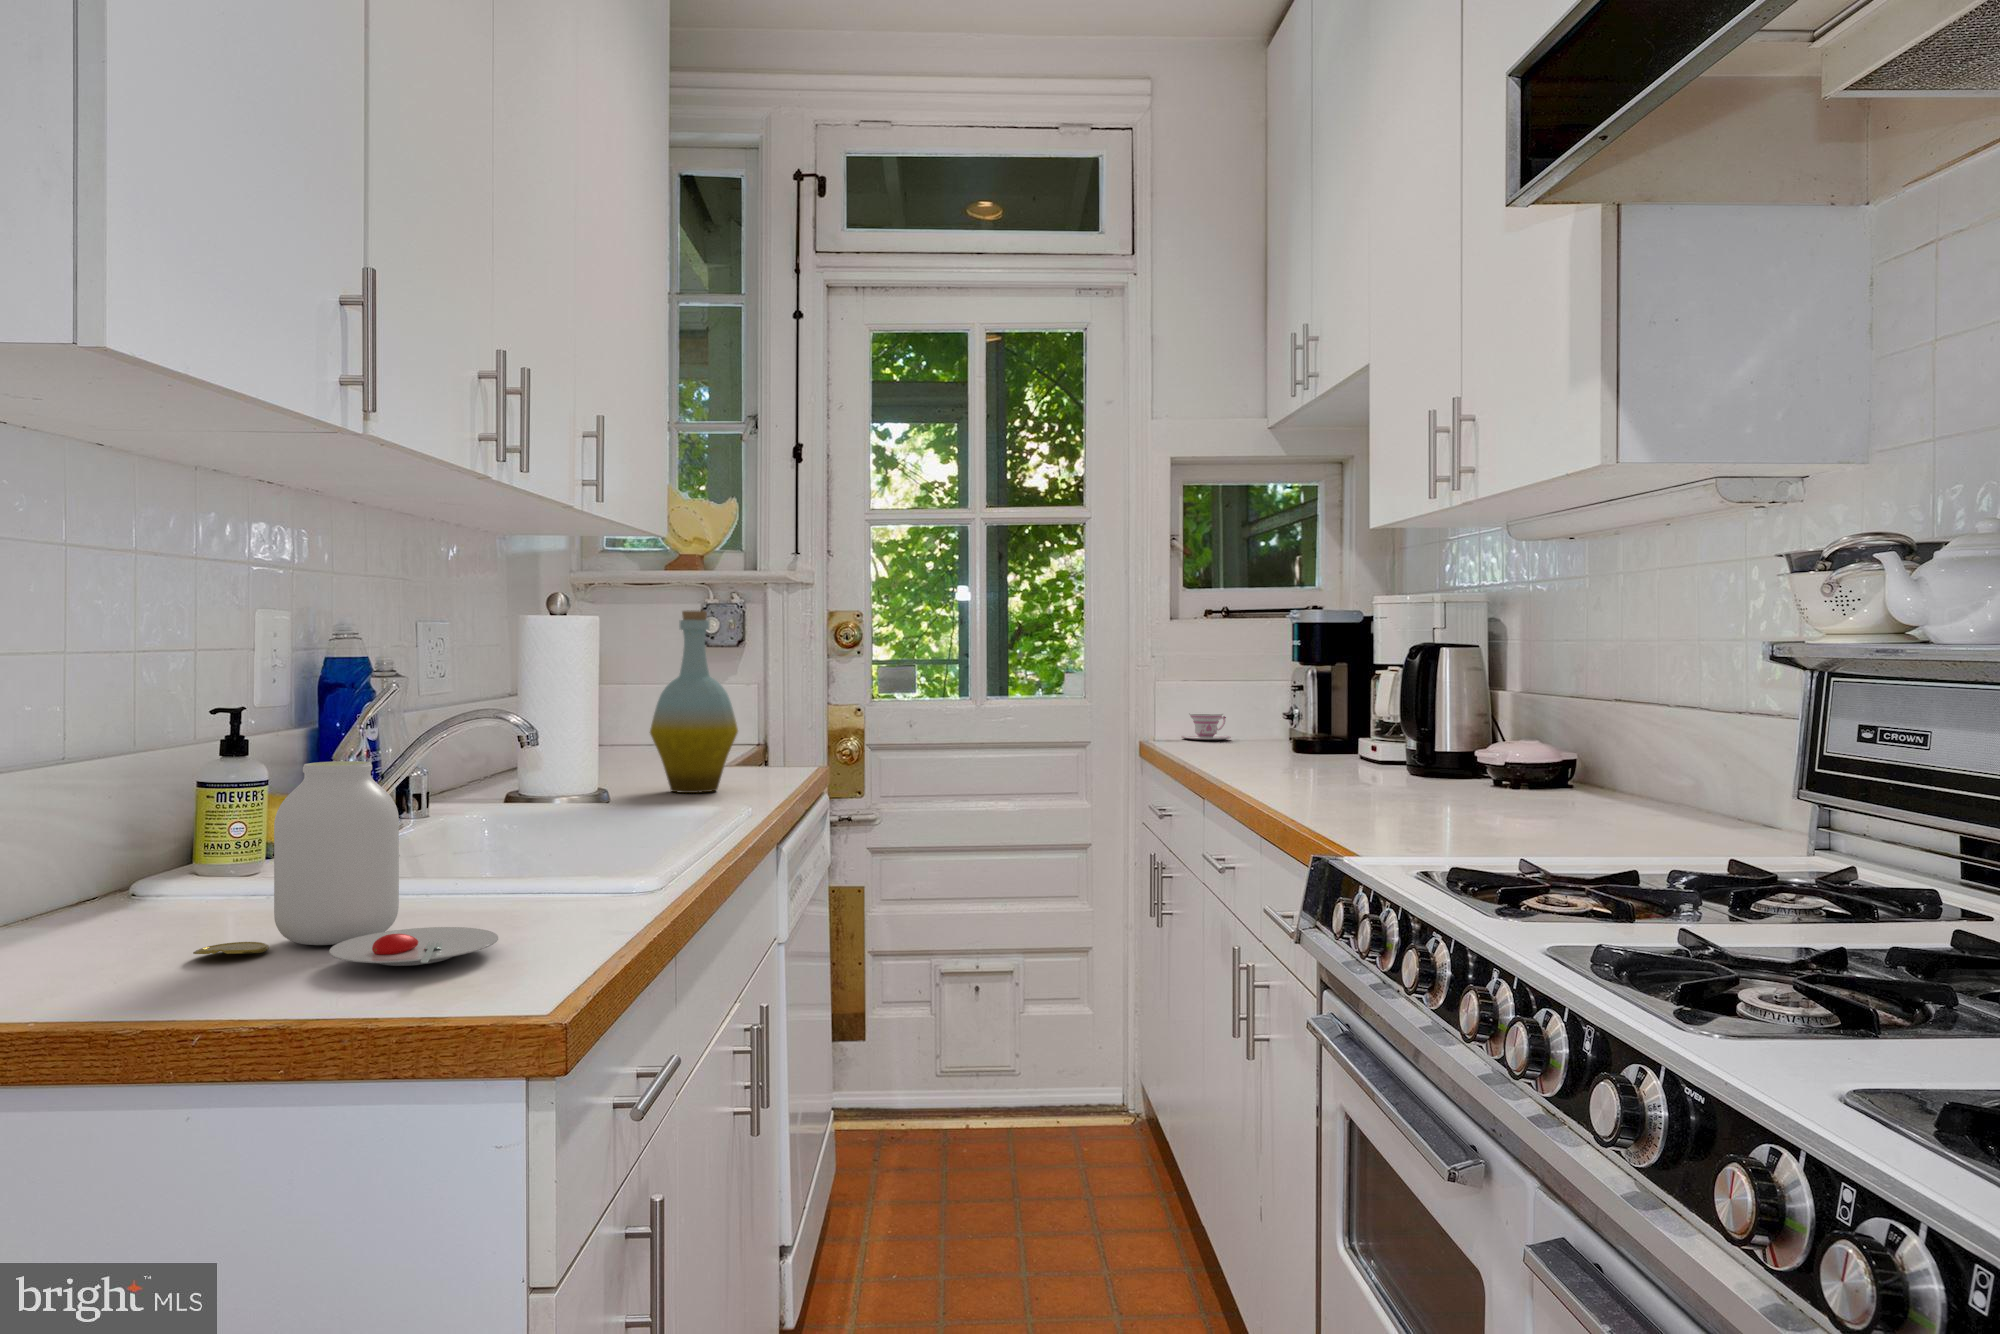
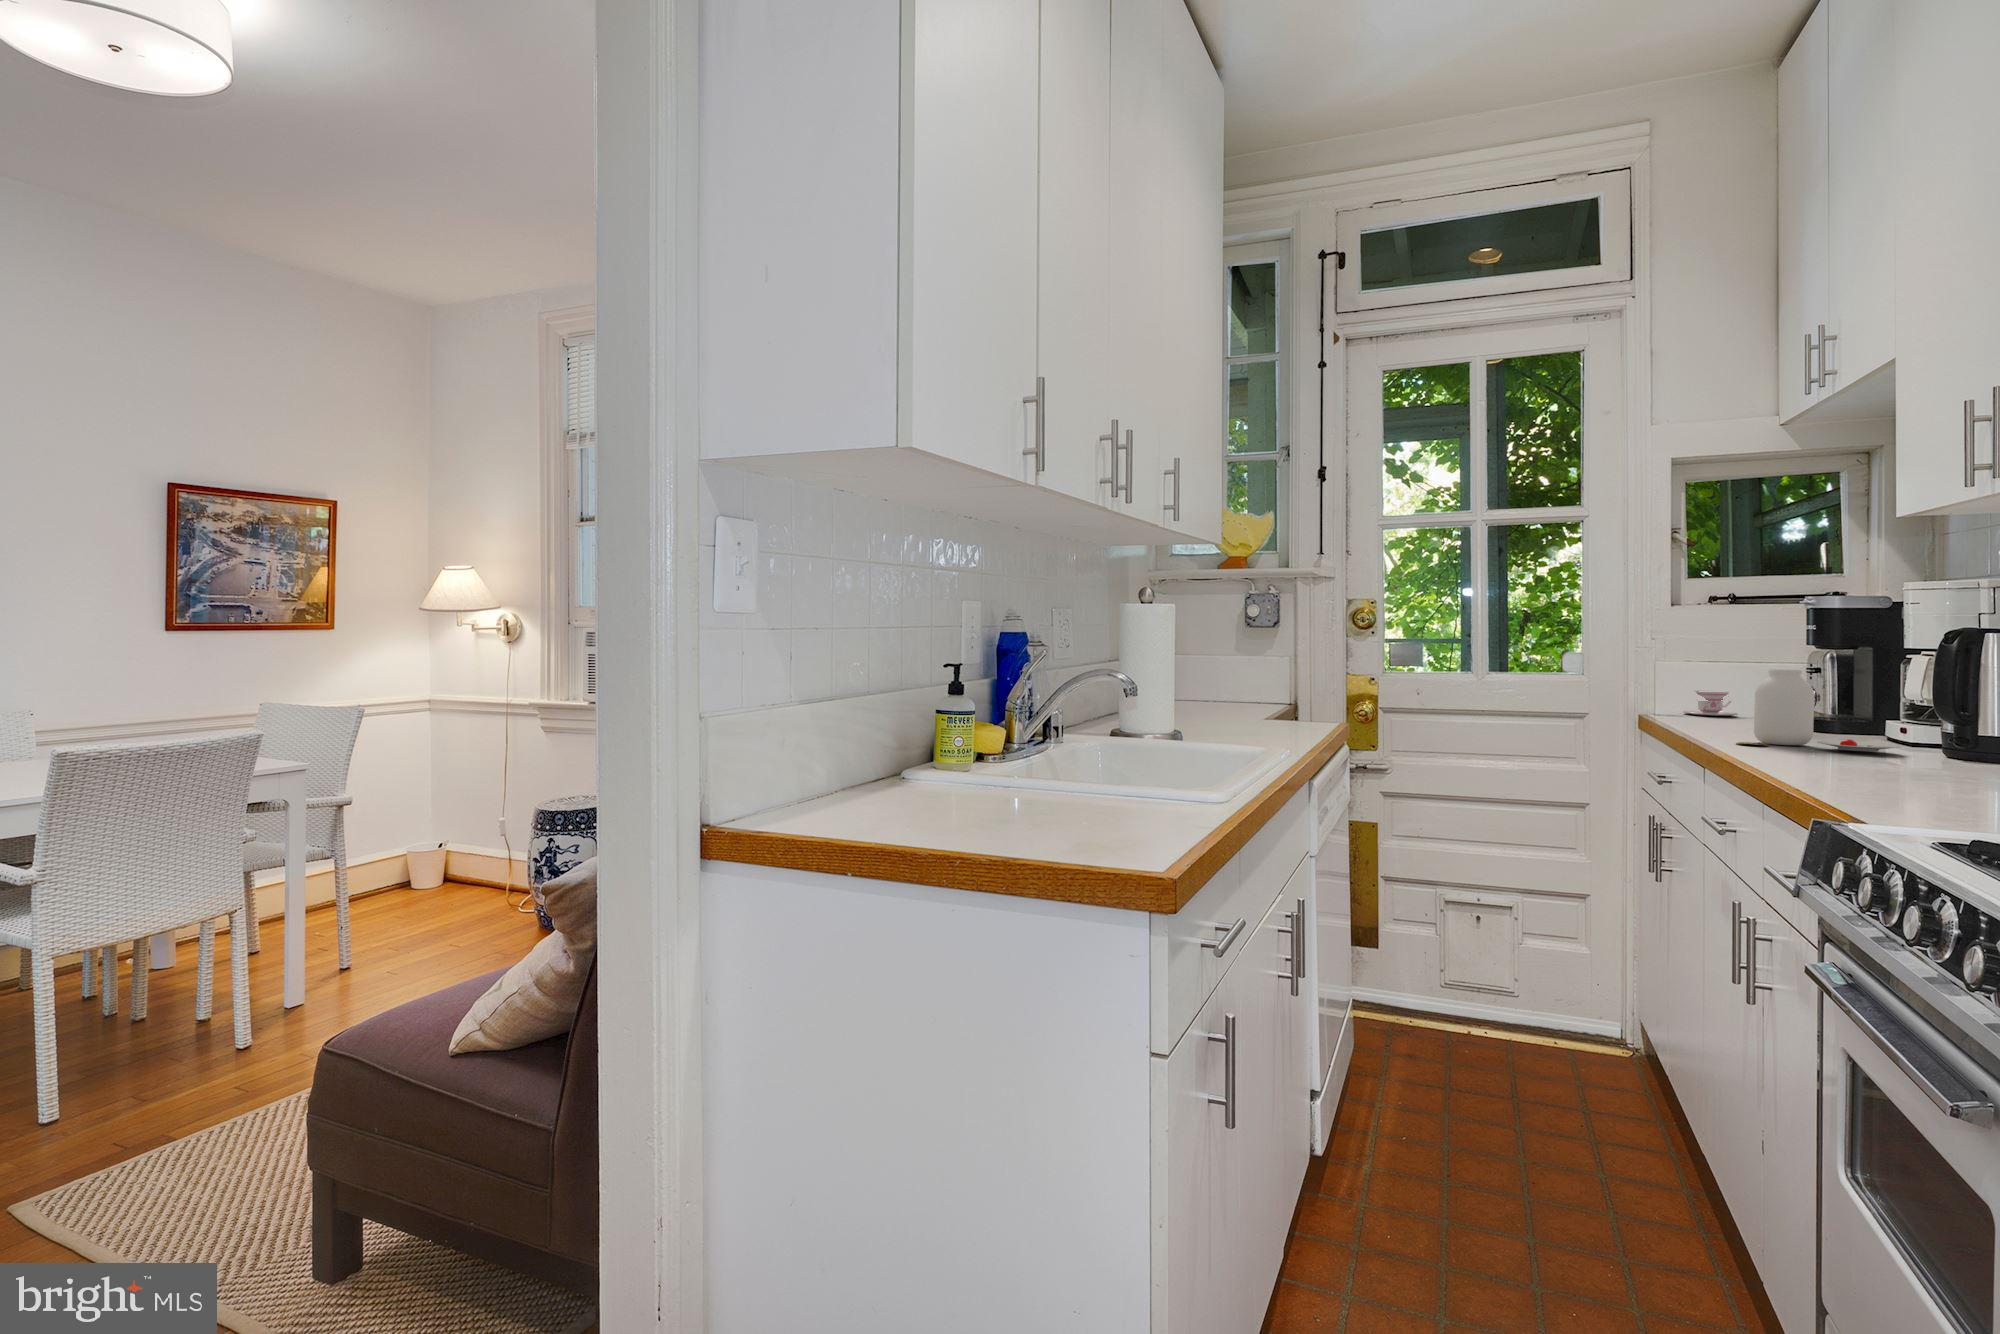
bottle: present [650,610,738,793] -> none [1210,602,1277,739]
jar: present [193,761,498,966] -> present [1736,669,1901,751]

